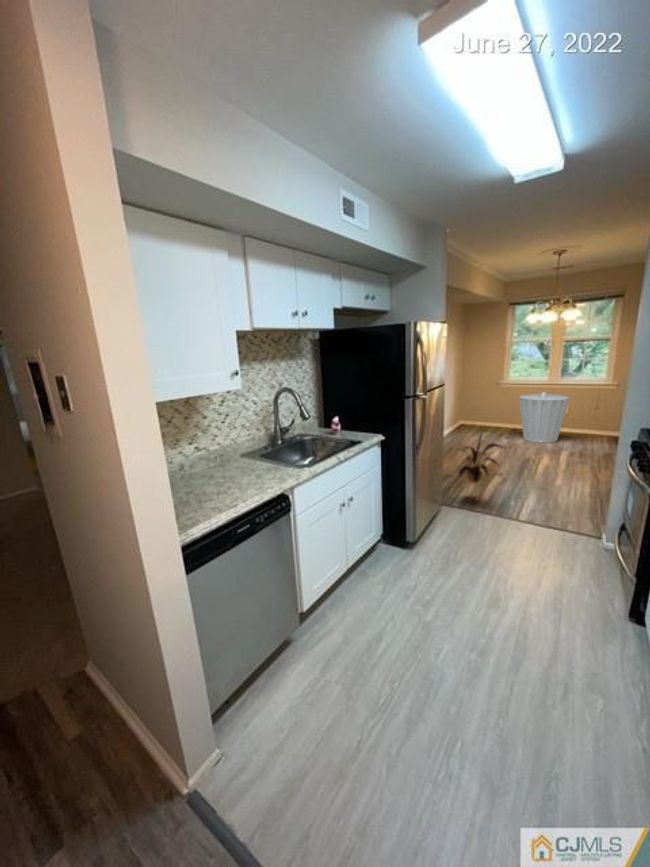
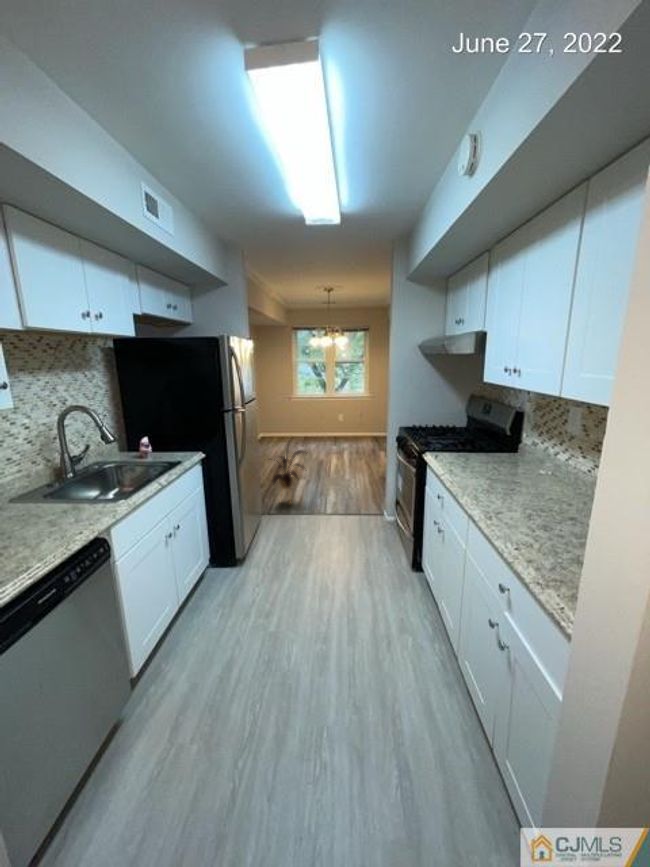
trash can: present [519,392,569,442] -> none [309,403,345,446]

